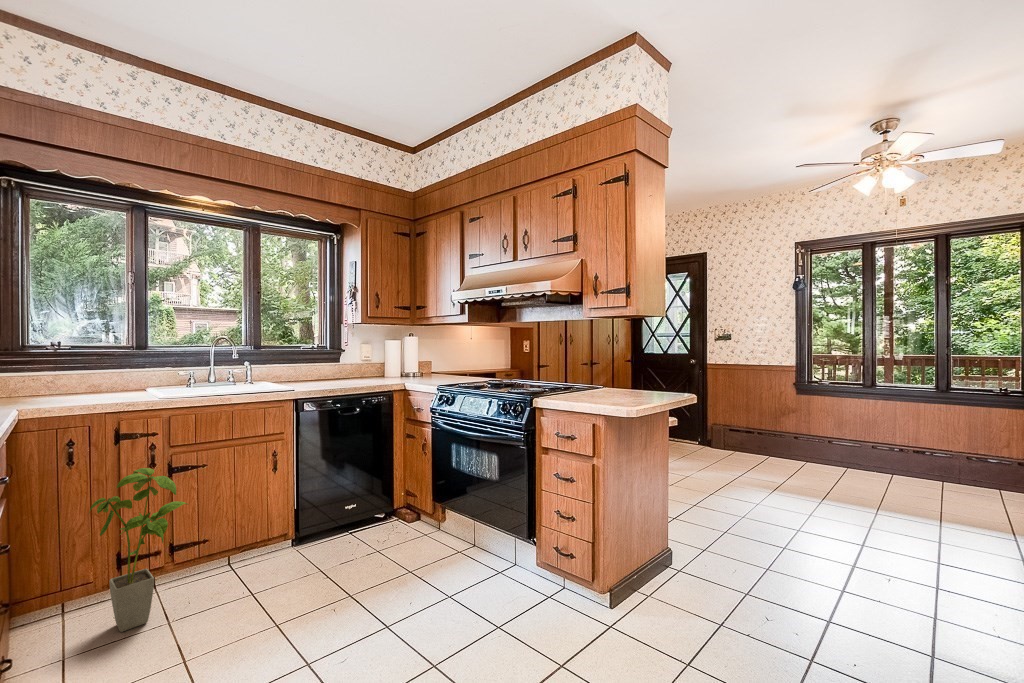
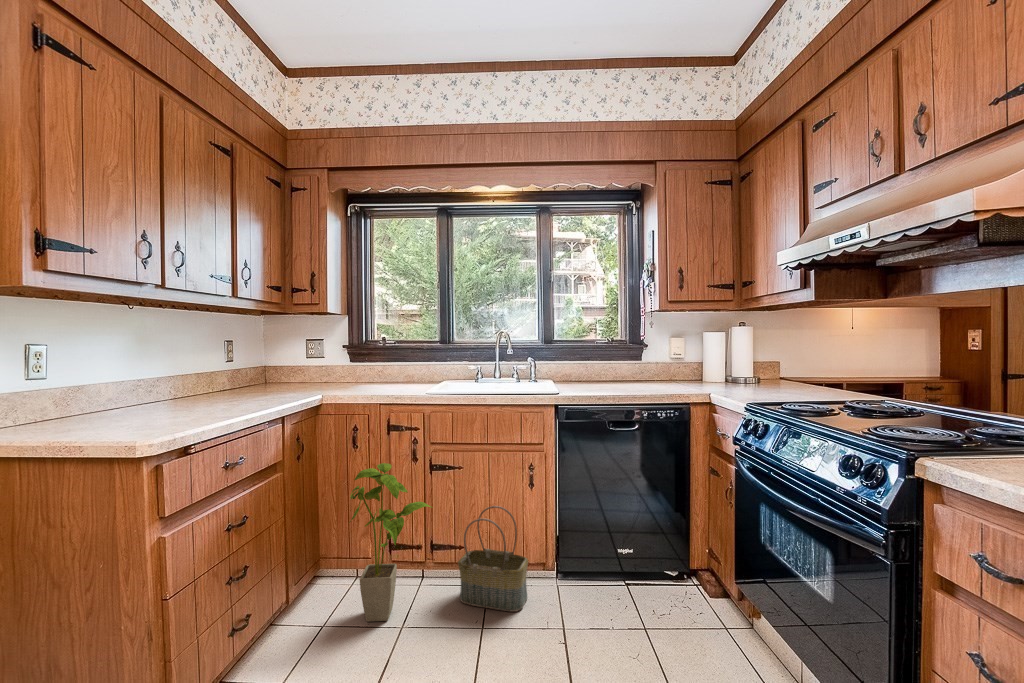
basket: none [213,493,282,585] -> present [458,506,528,612]

